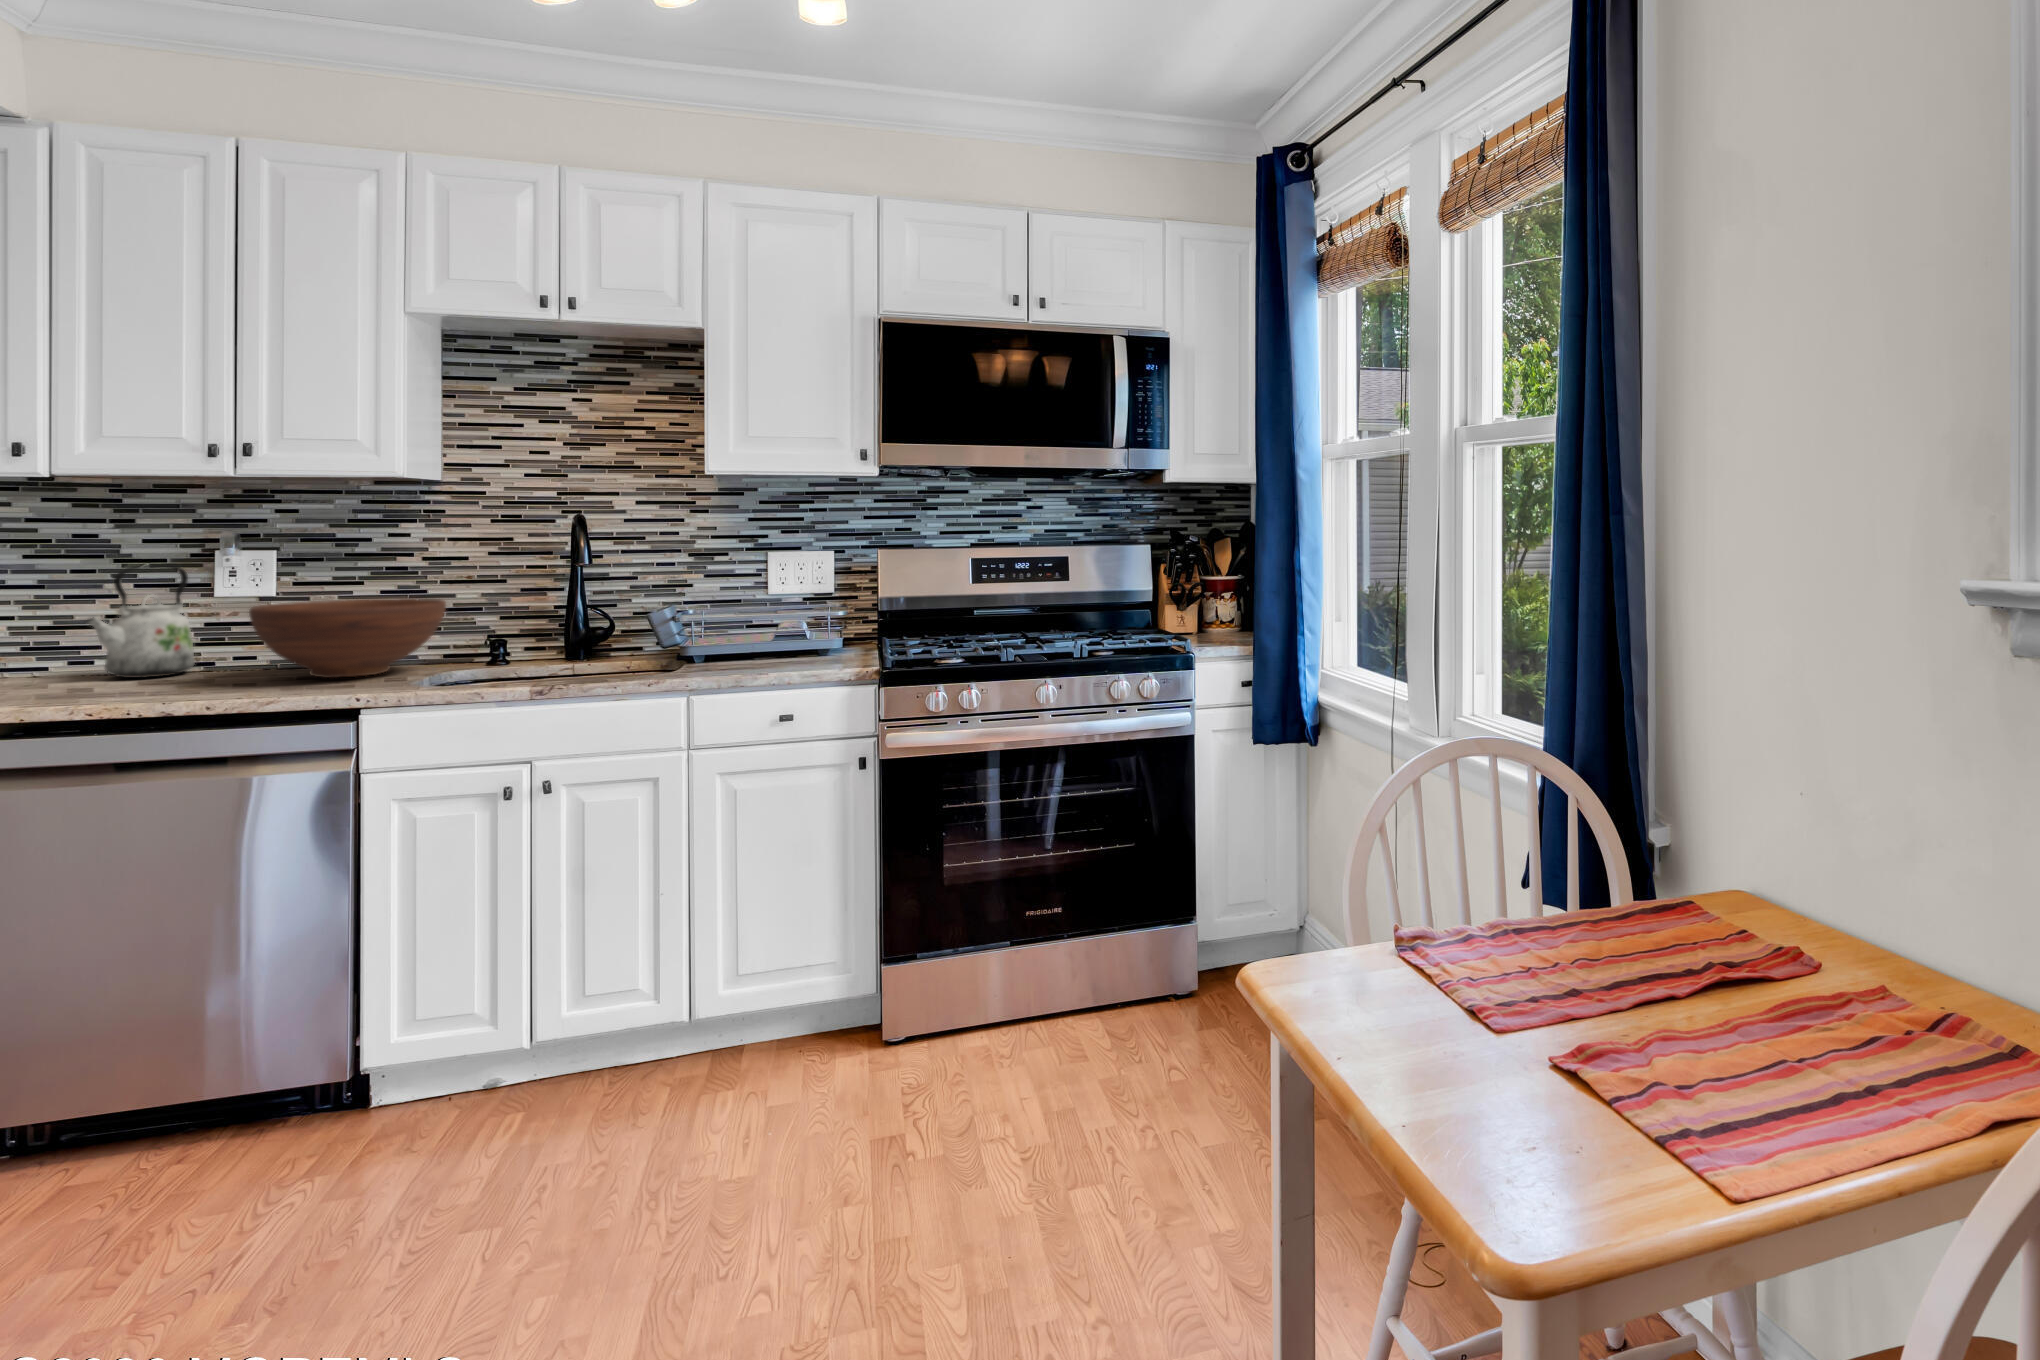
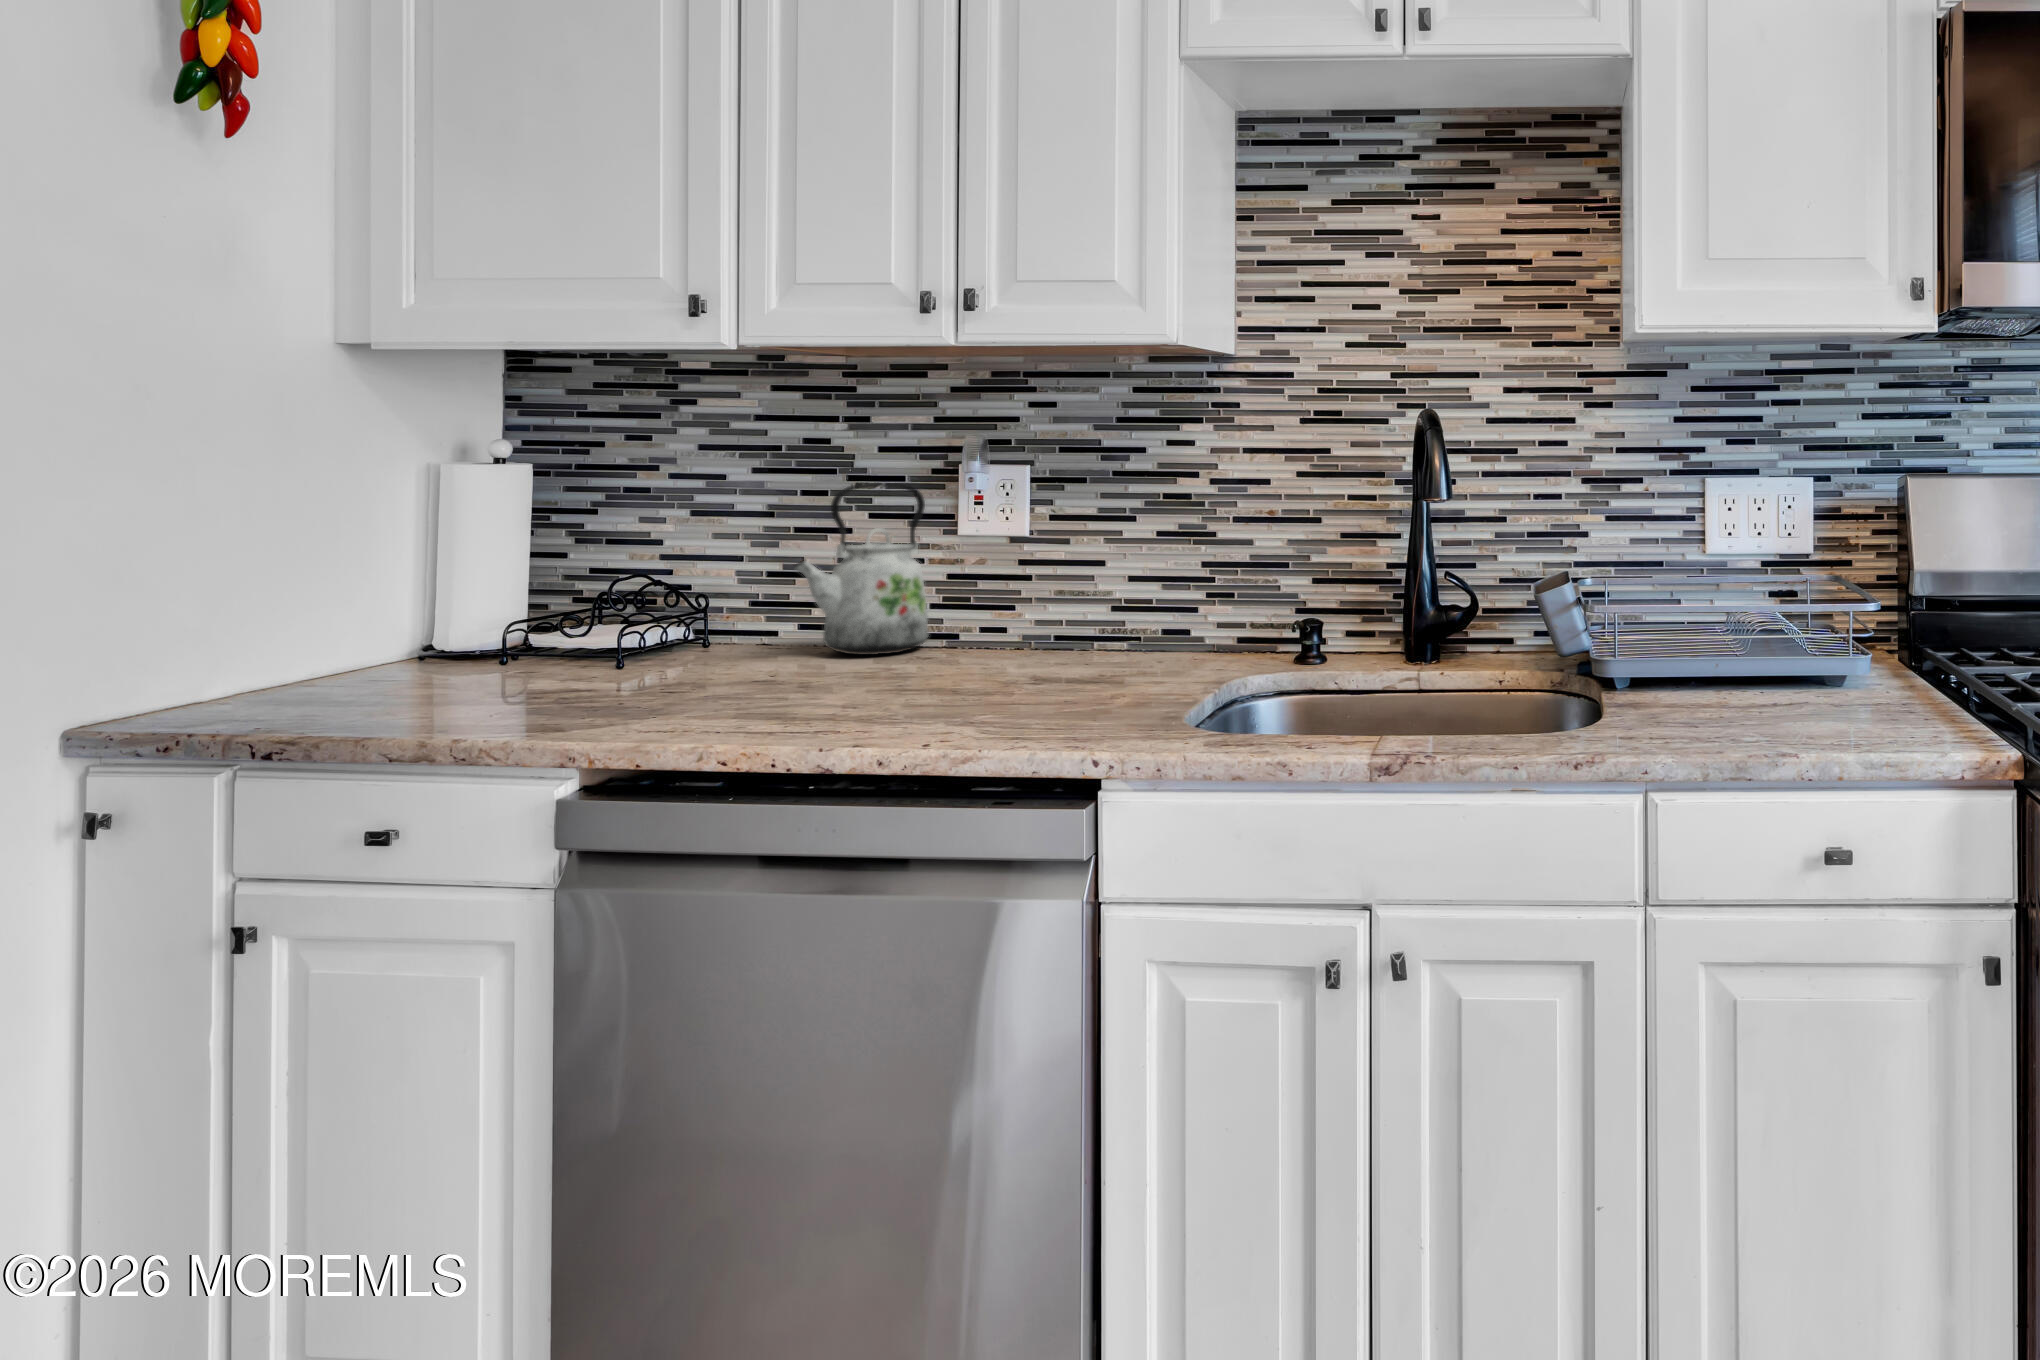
fruit bowl: present [249,598,446,678] -> none [972,543,1235,674]

